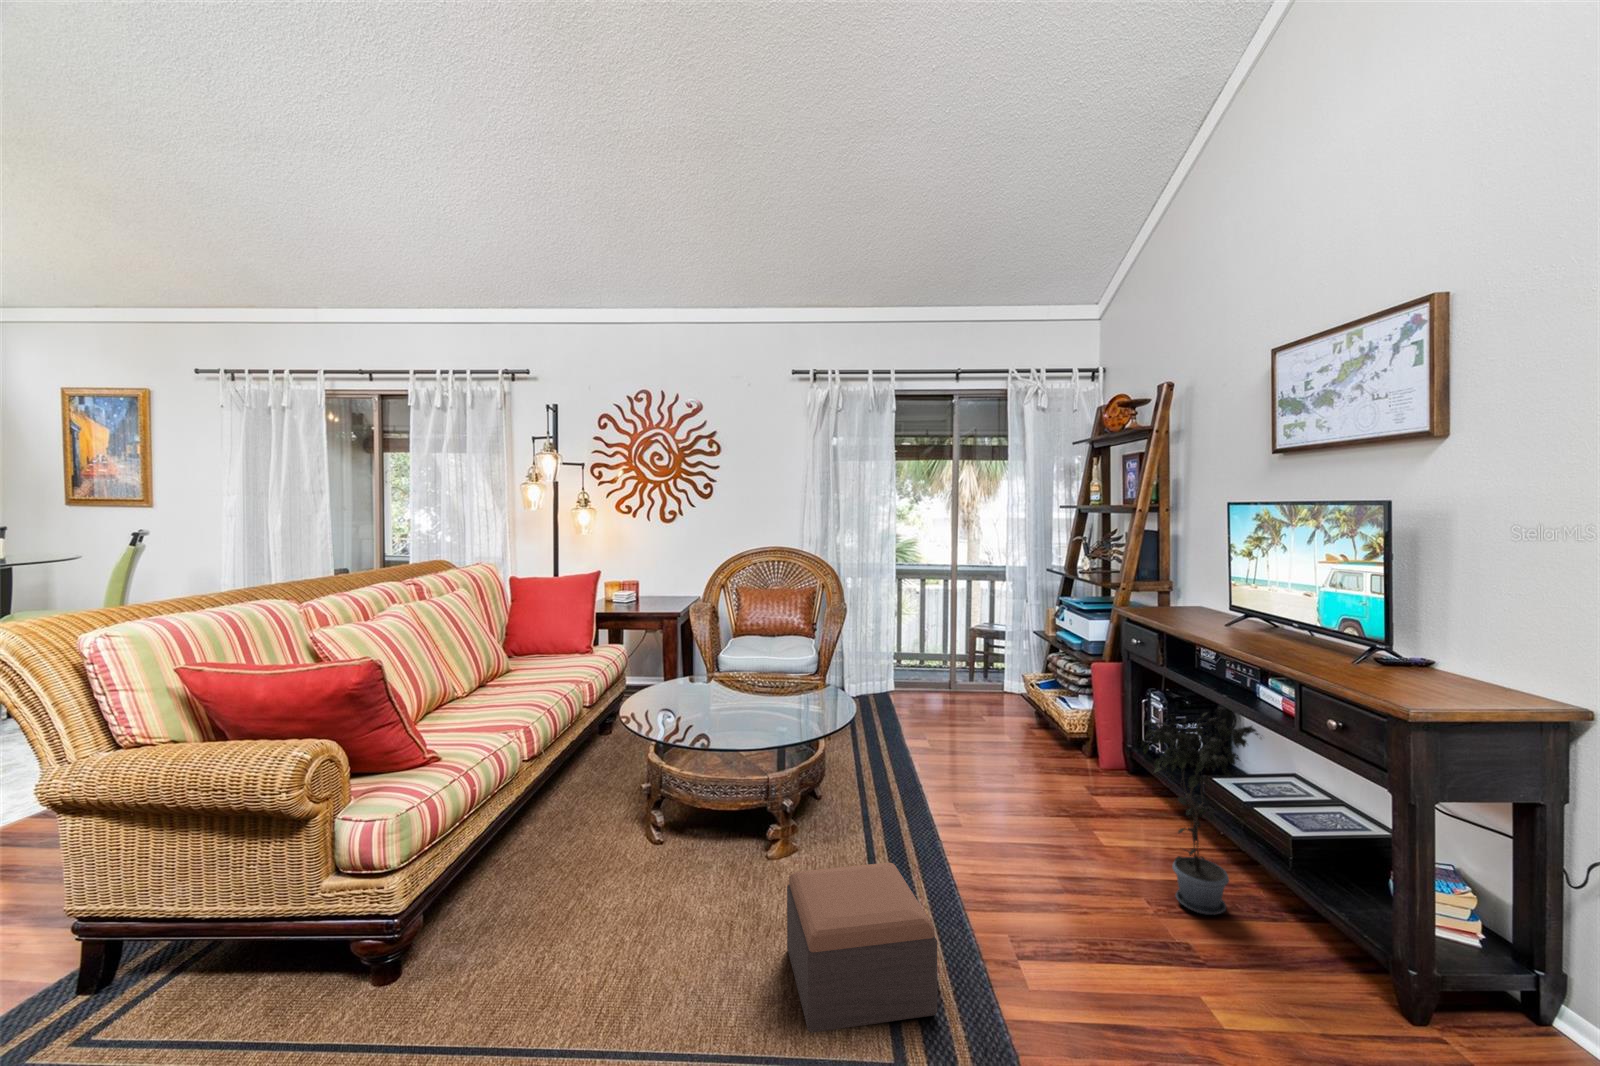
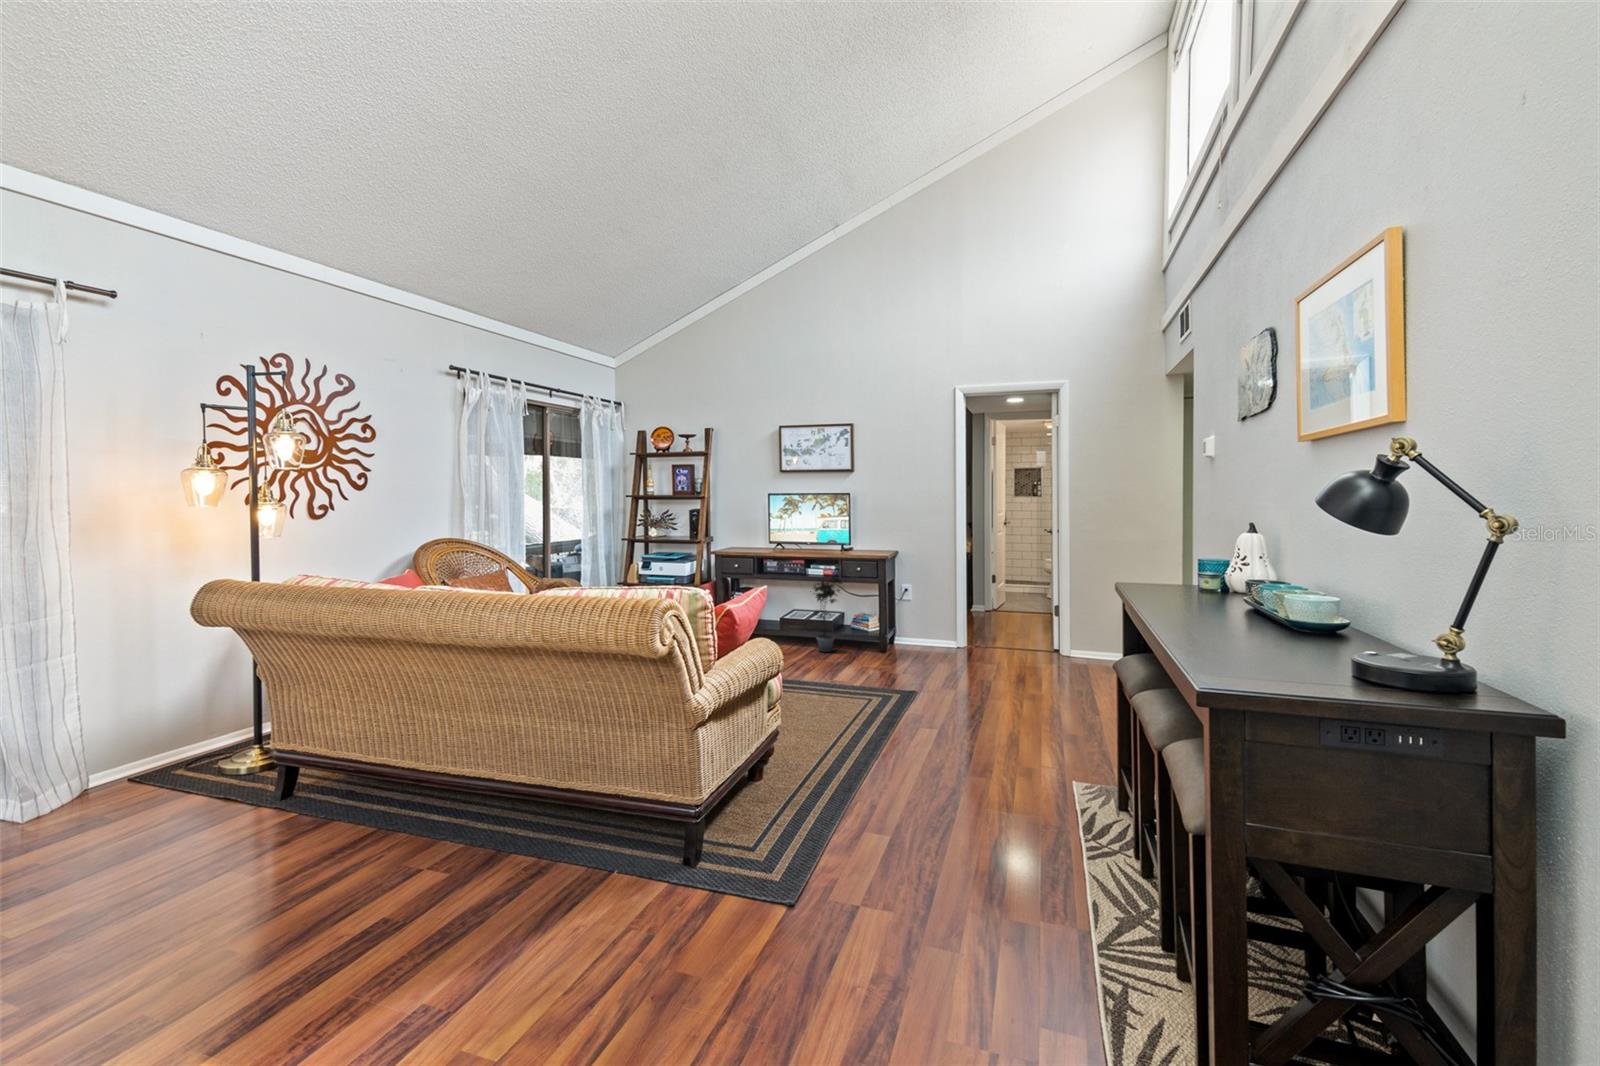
footstool: present [787,863,937,1033] -> none [801,655,856,705]

